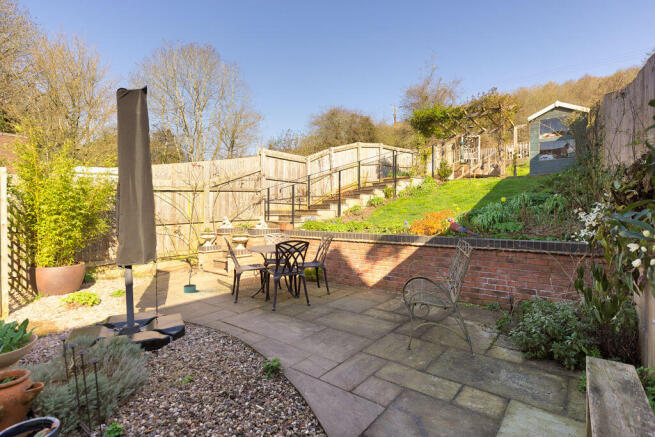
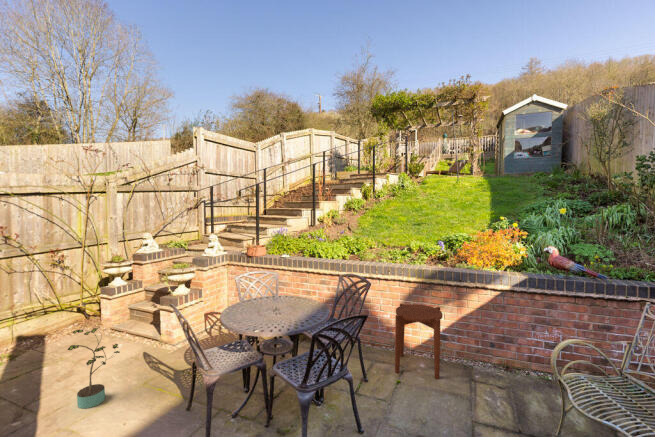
side table: none [351,256,384,298] -> present [395,304,442,379]

